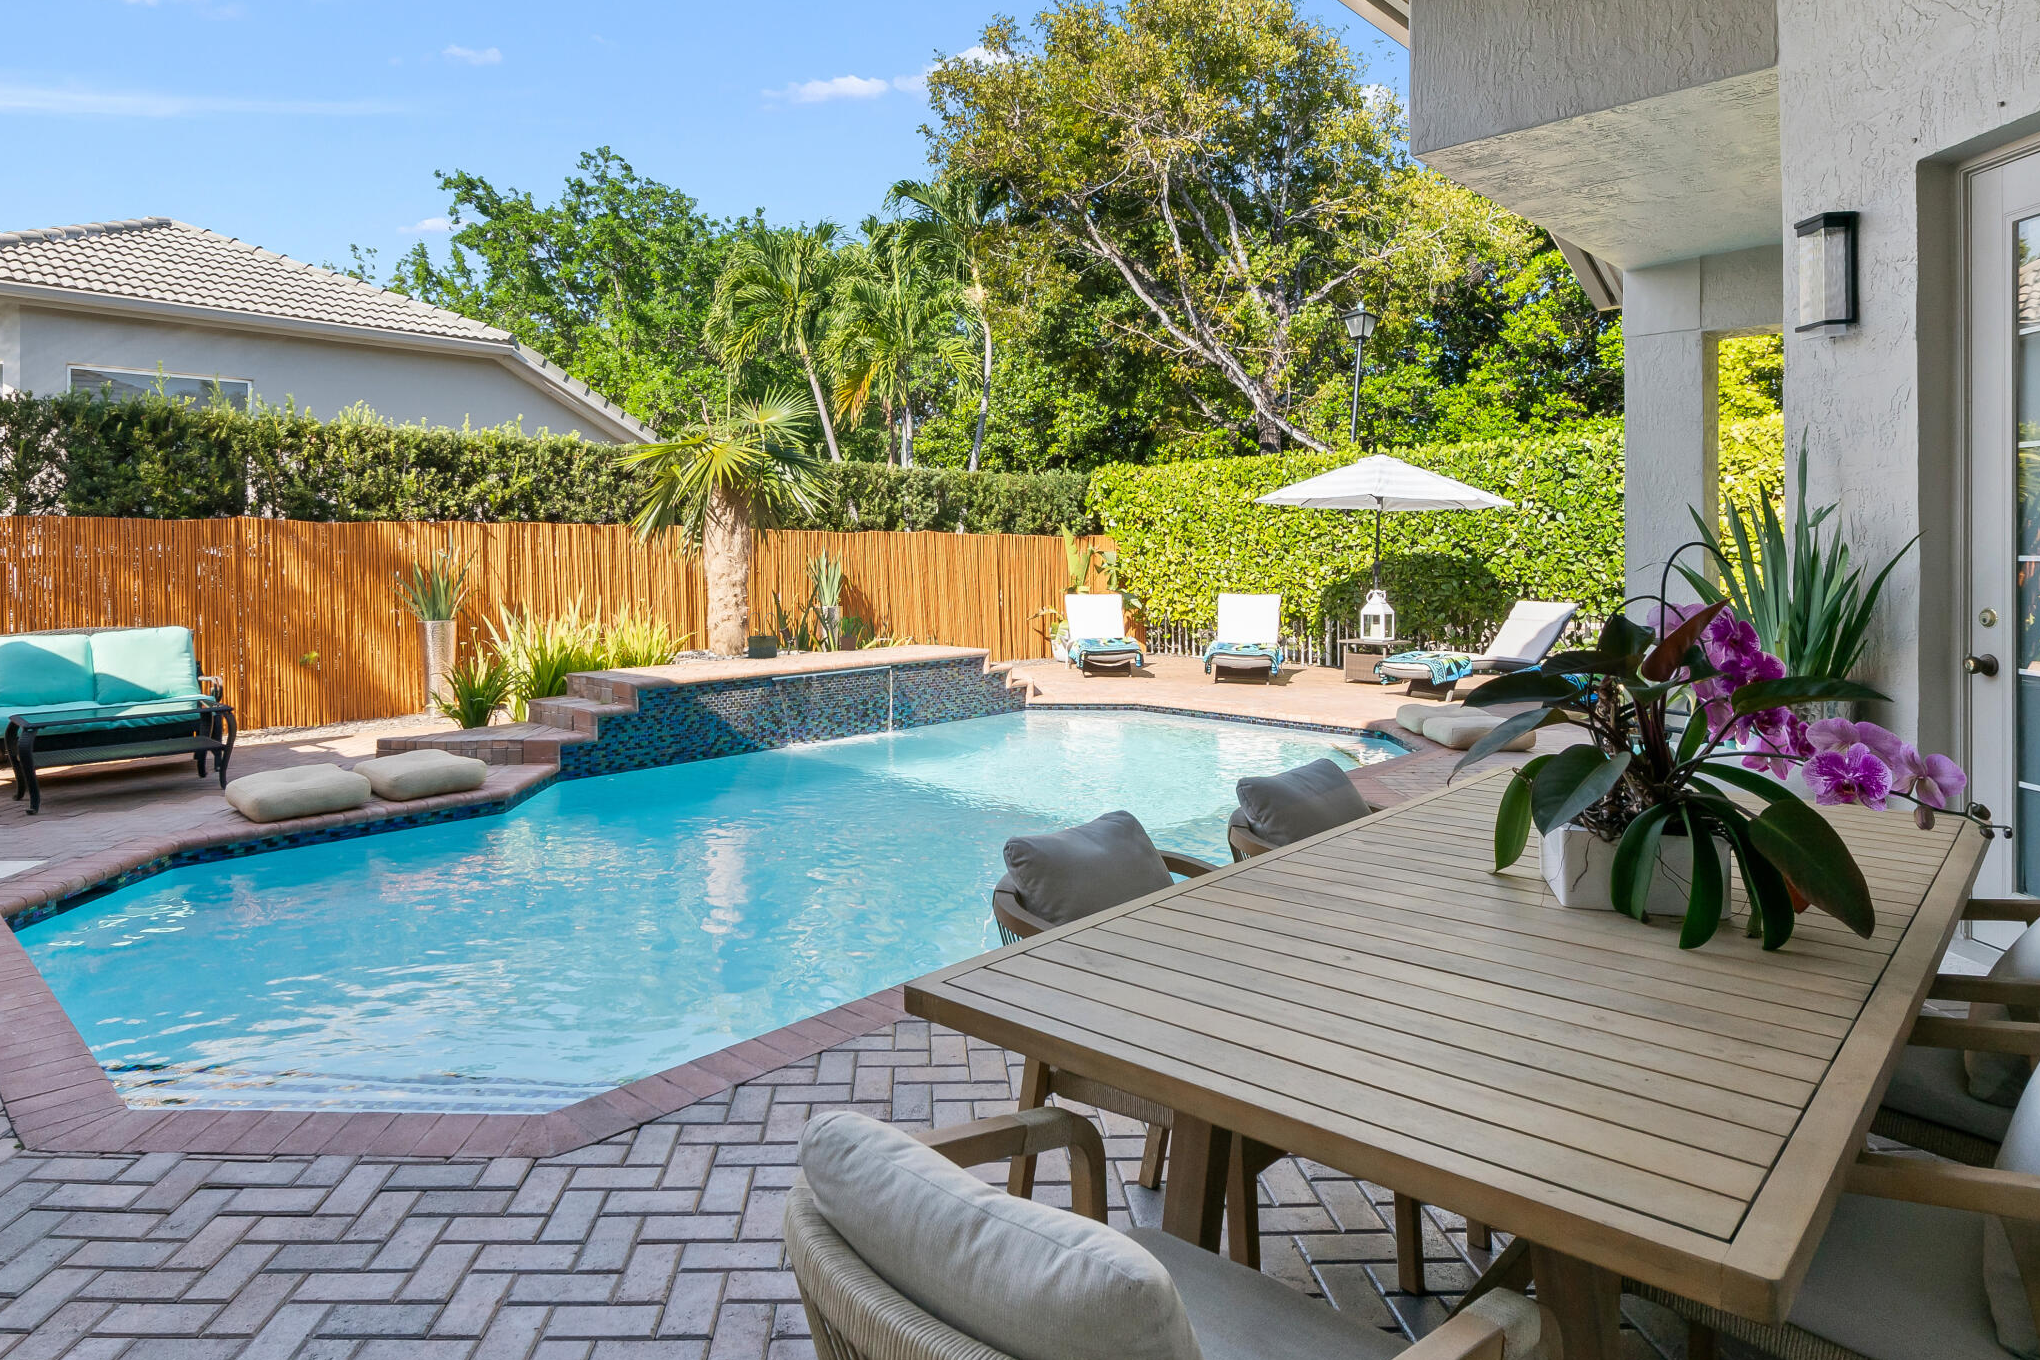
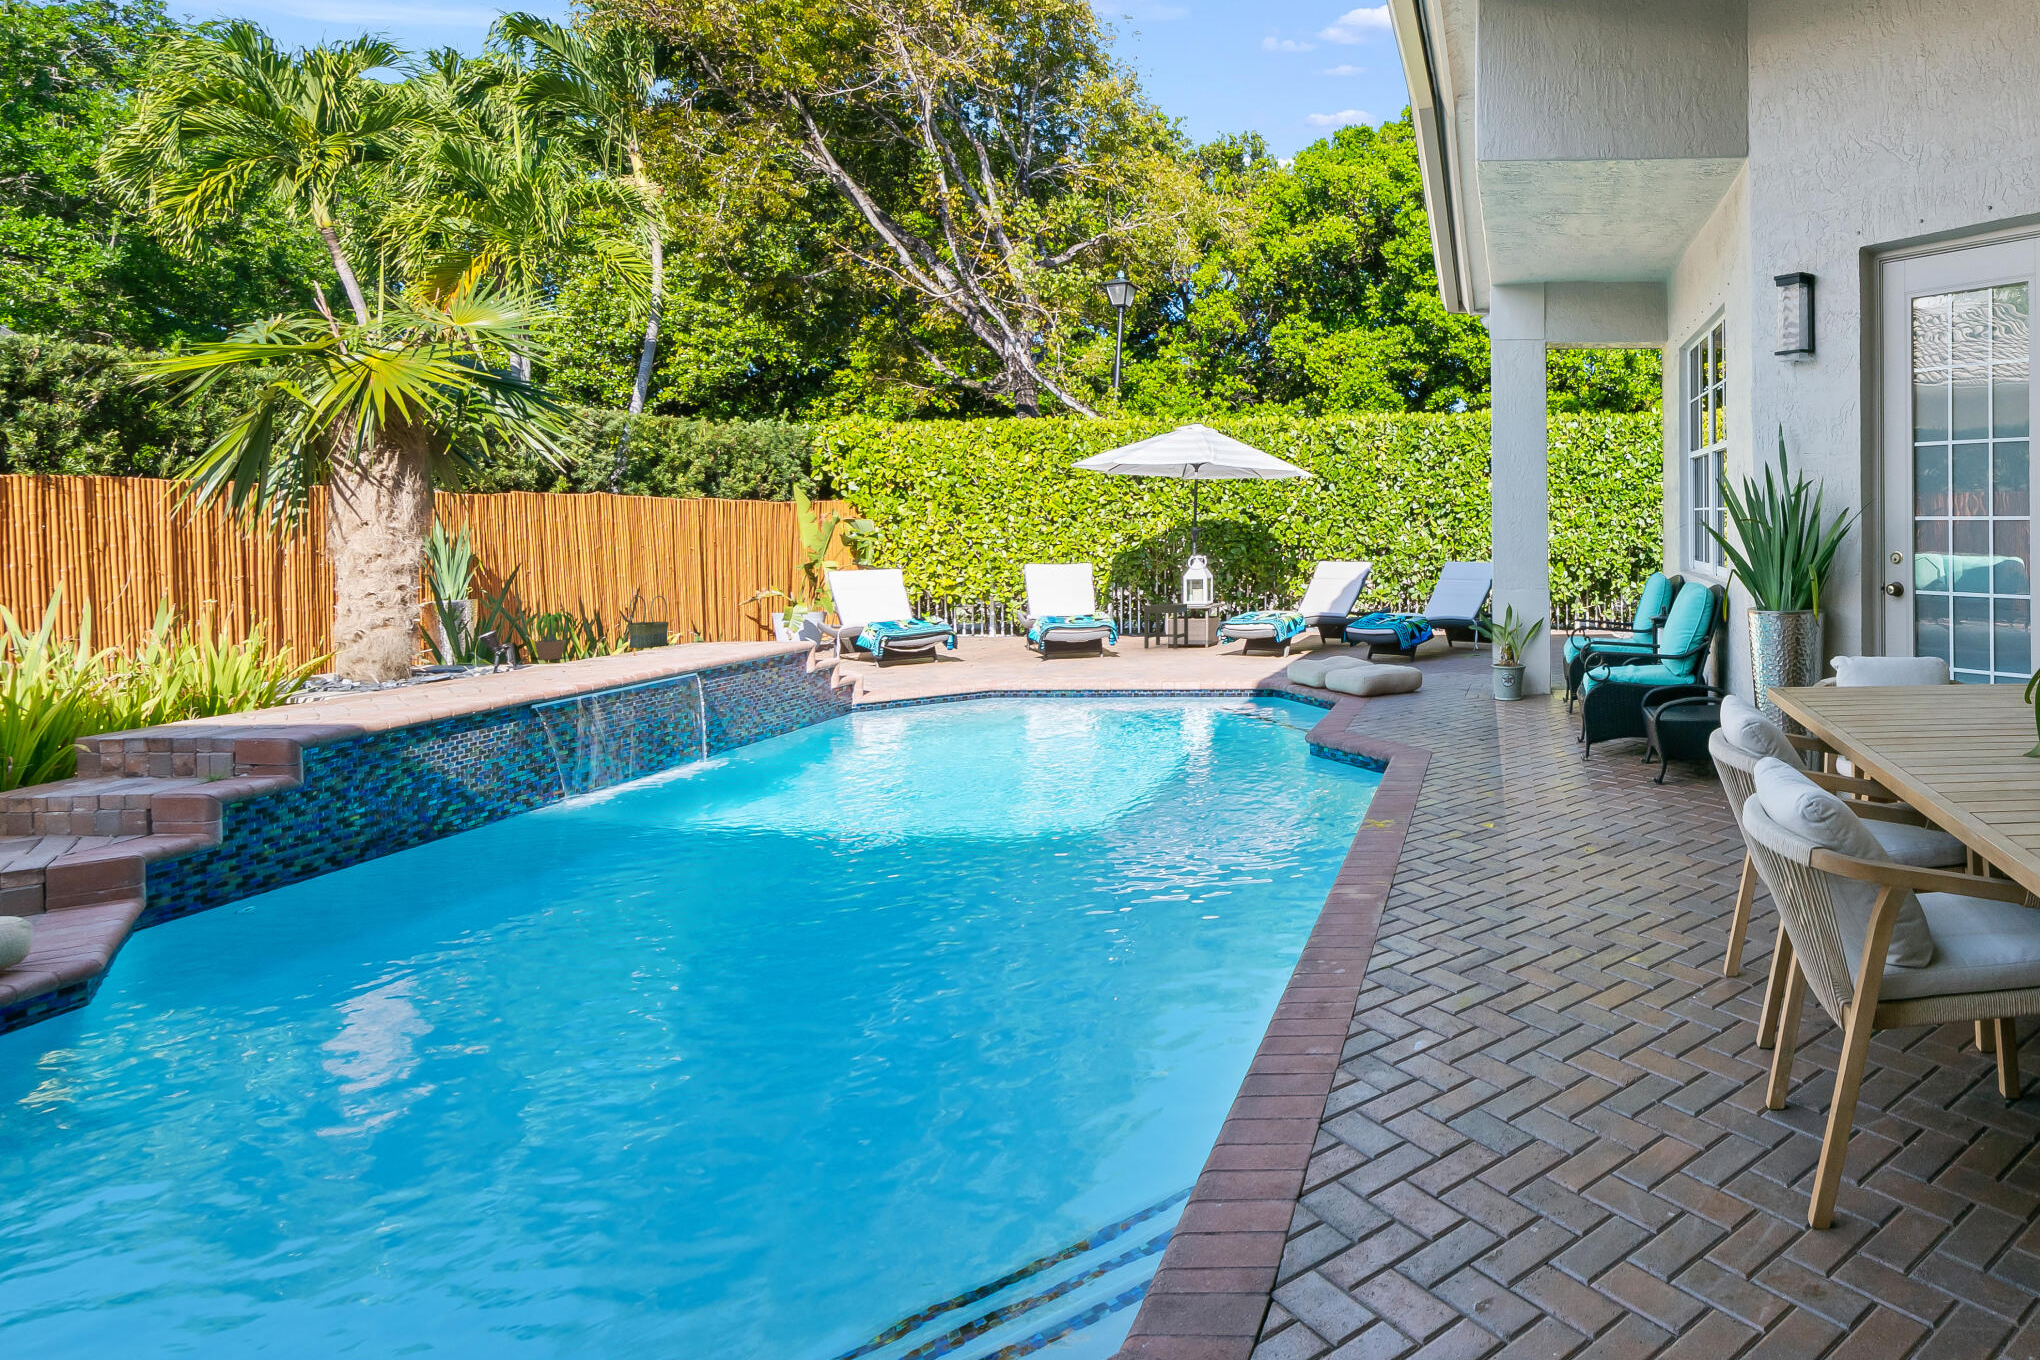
basket: present [747,612,778,659] -> present [629,596,669,648]
stool: none [1327,637,1375,683] -> present [1144,604,1188,649]

